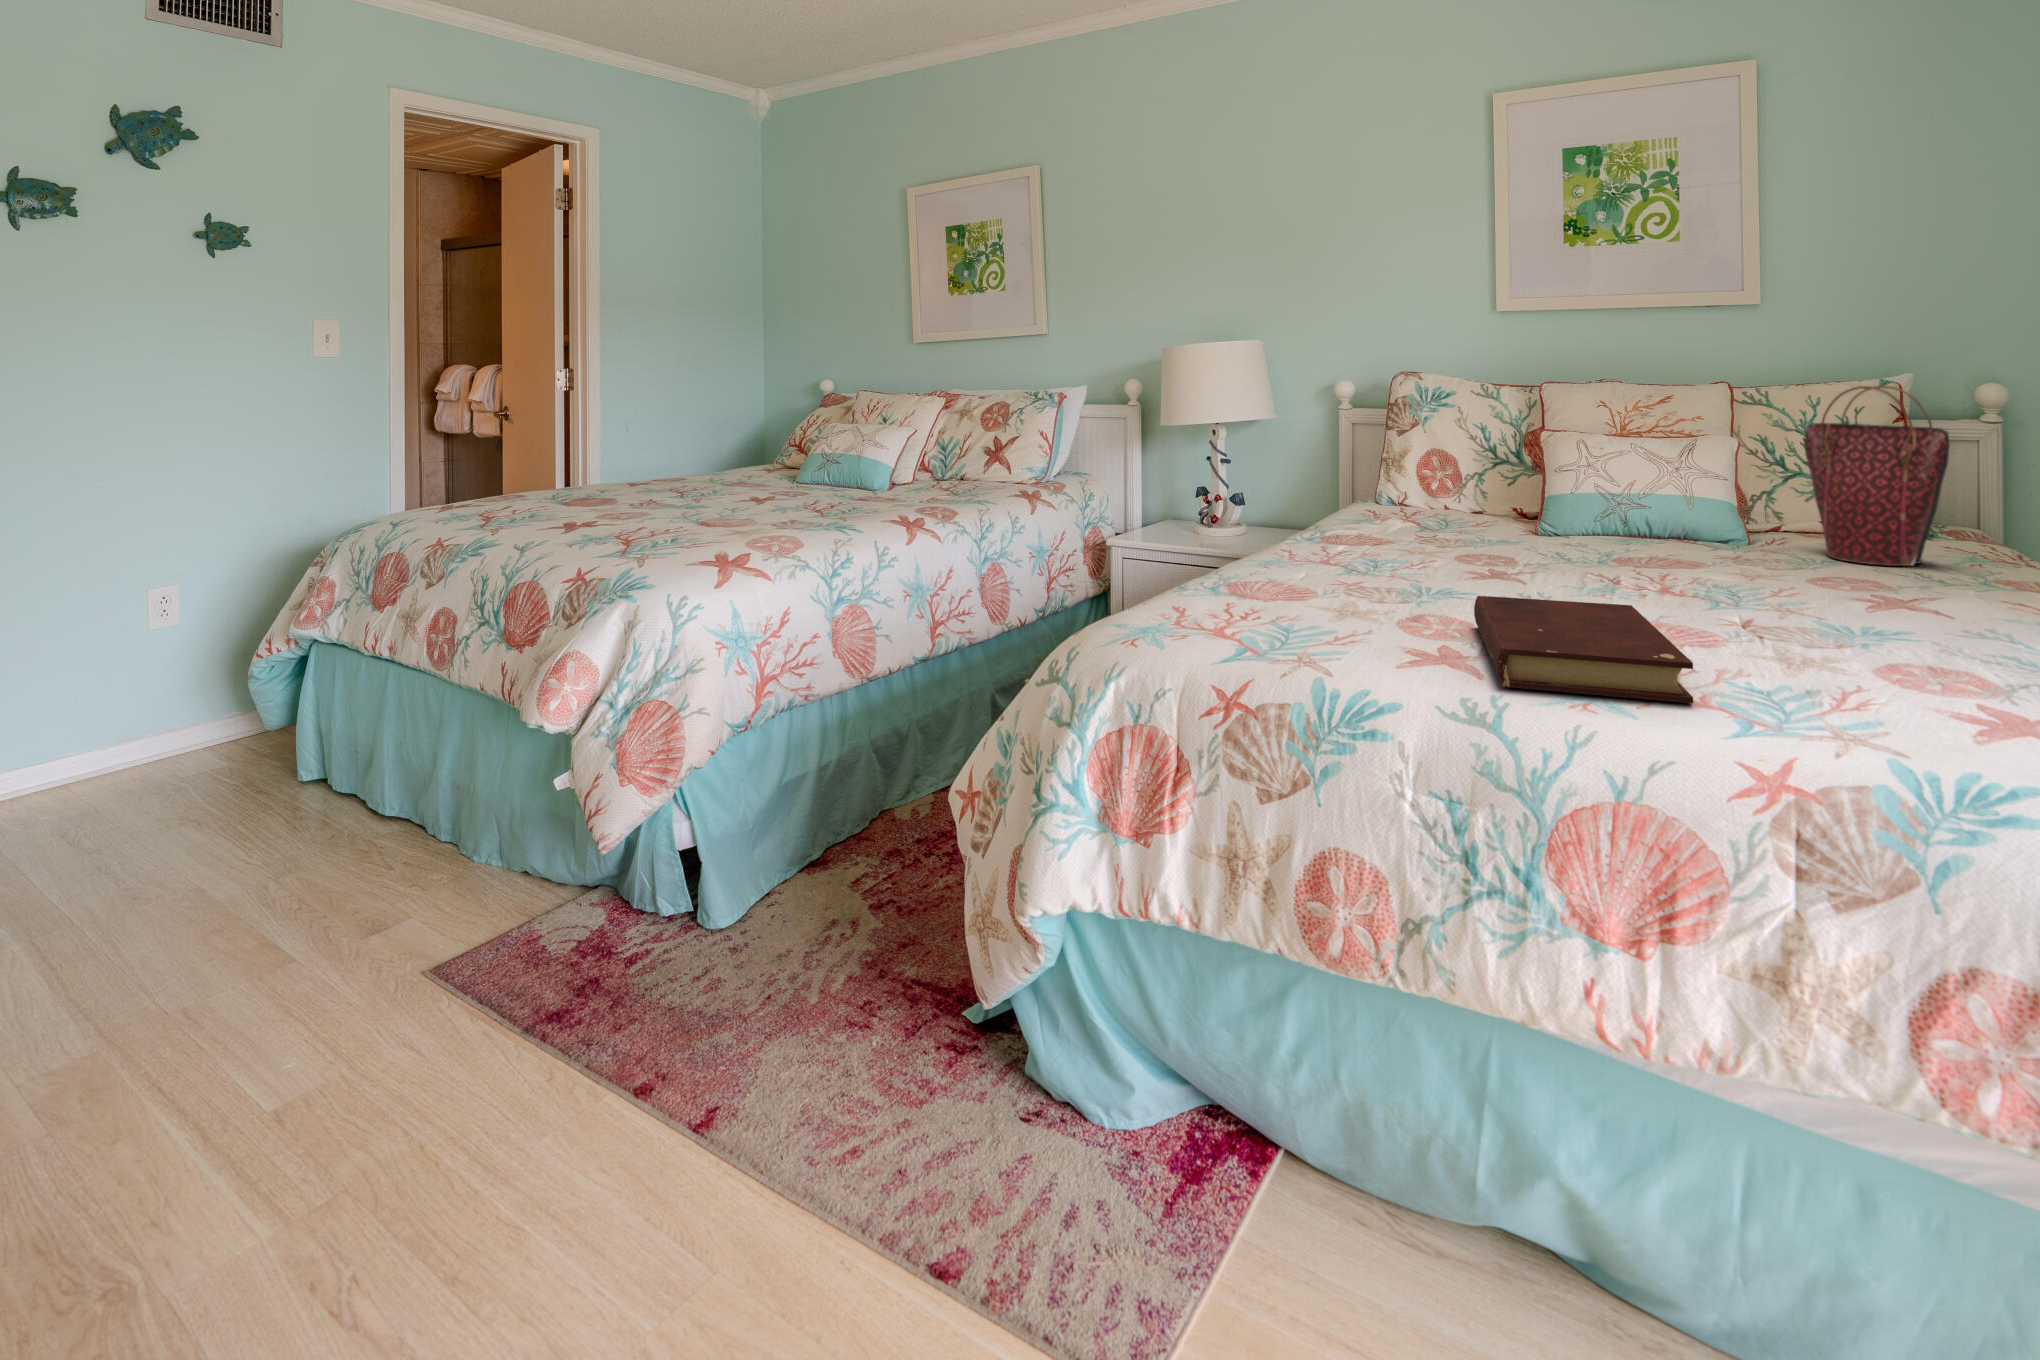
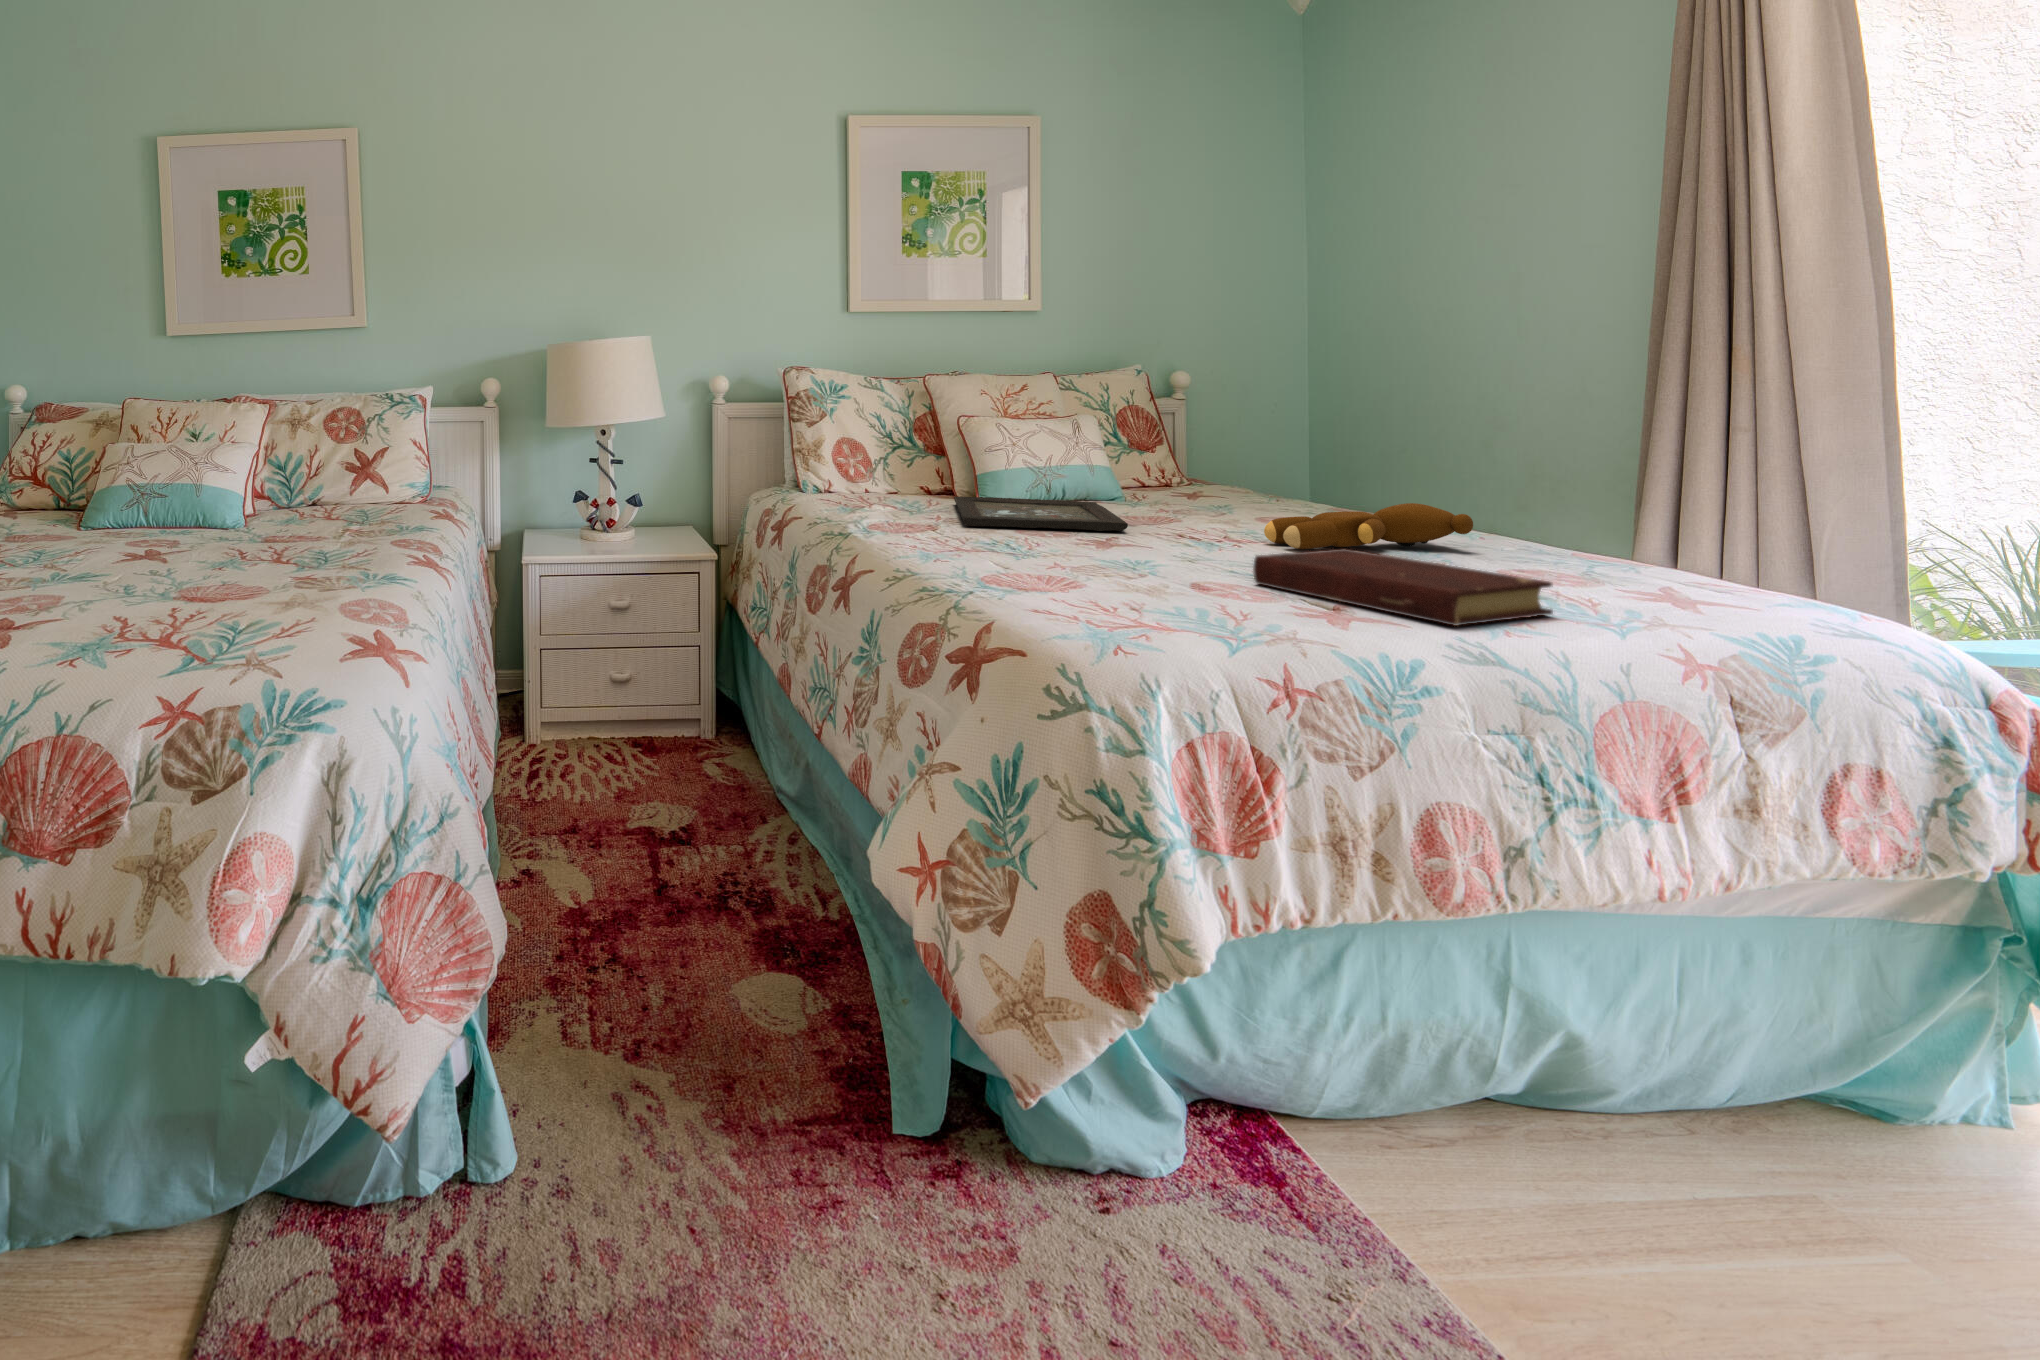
handbag: present [1804,385,1950,566] -> none [1162,371,1269,506]
tray: none [1409,519,1657,569] -> present [954,497,1128,531]
teddy bear: none [1691,572,1980,630] -> present [1264,503,1473,549]

